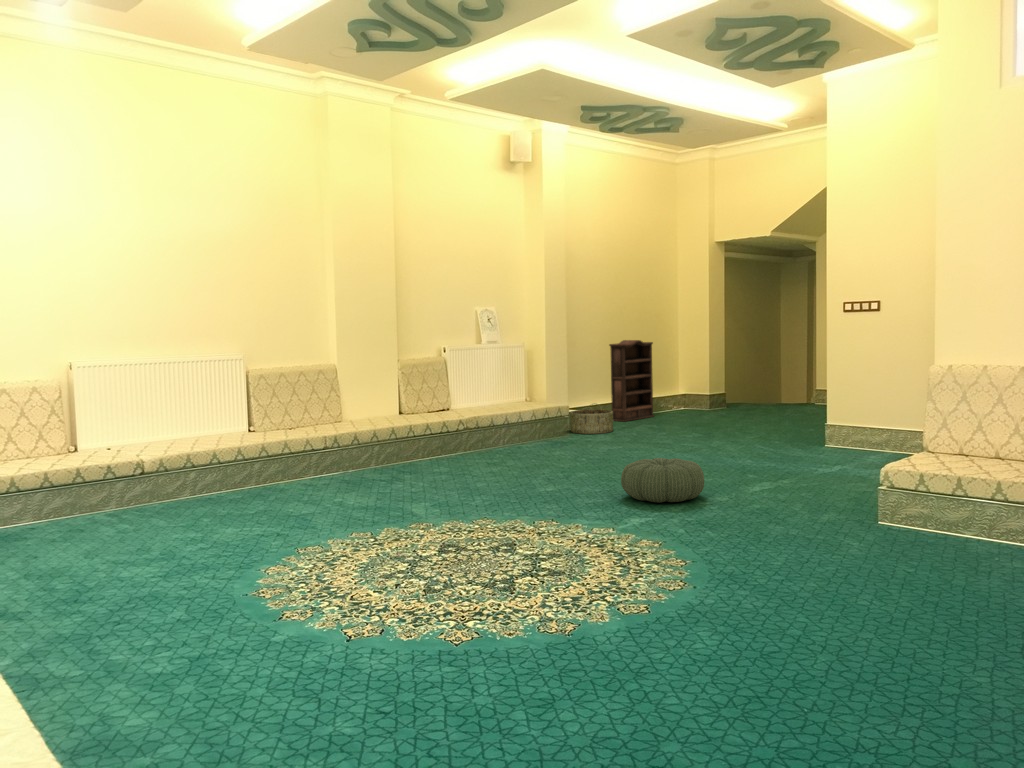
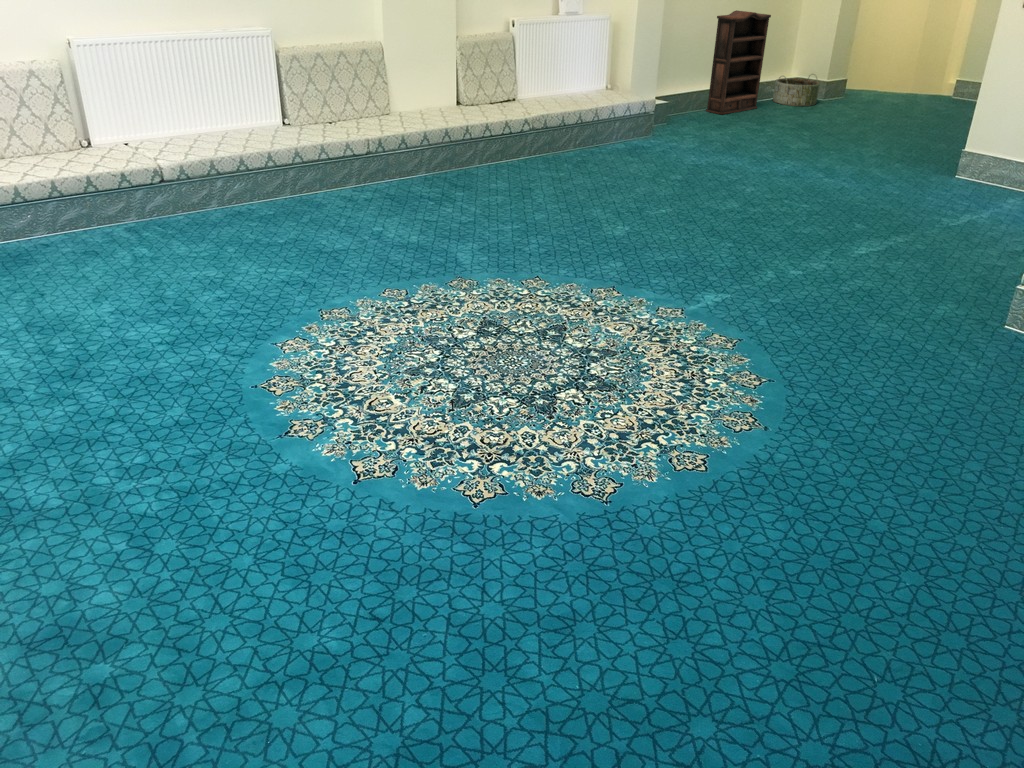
basket: present [570,407,613,434] -> present [773,75,820,106]
pouf: present [621,458,704,503] -> none [702,210,801,271]

